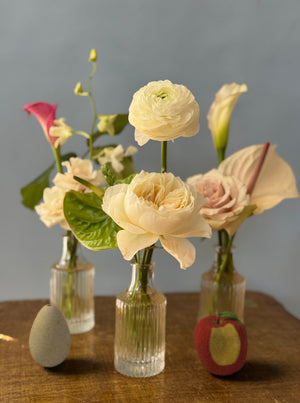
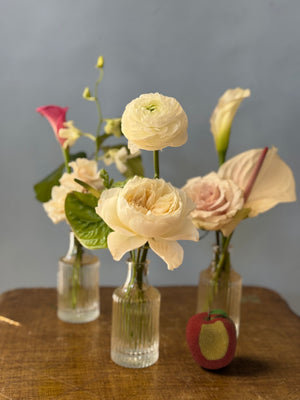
decorative egg: present [29,304,71,367] -> none [33,296,72,354]

